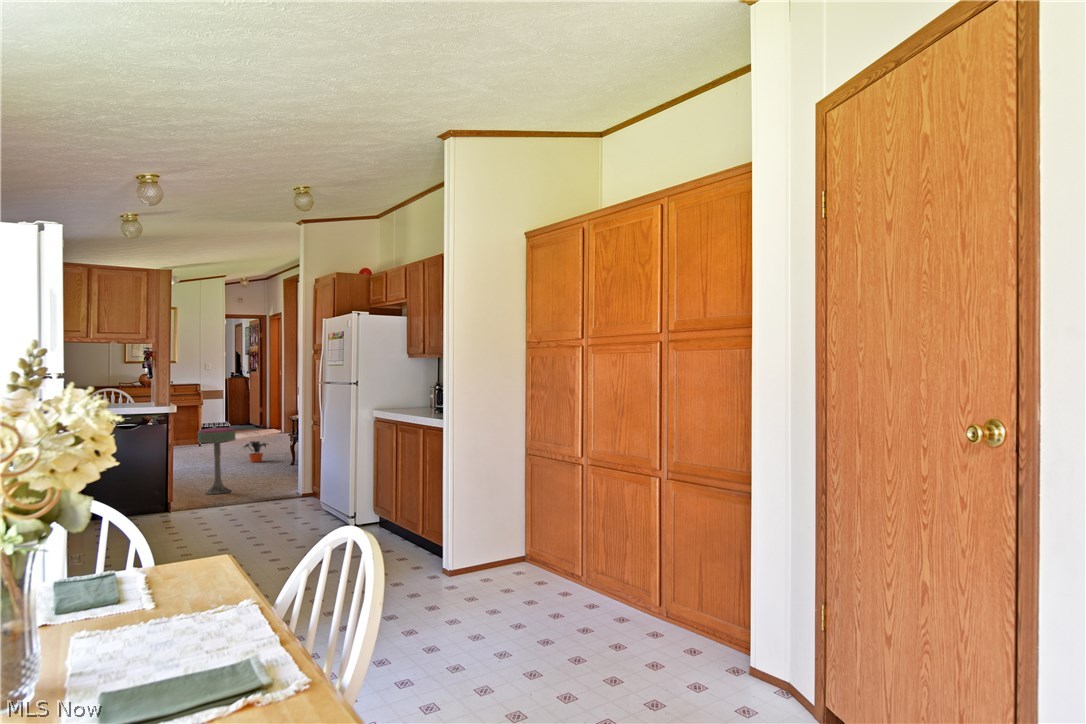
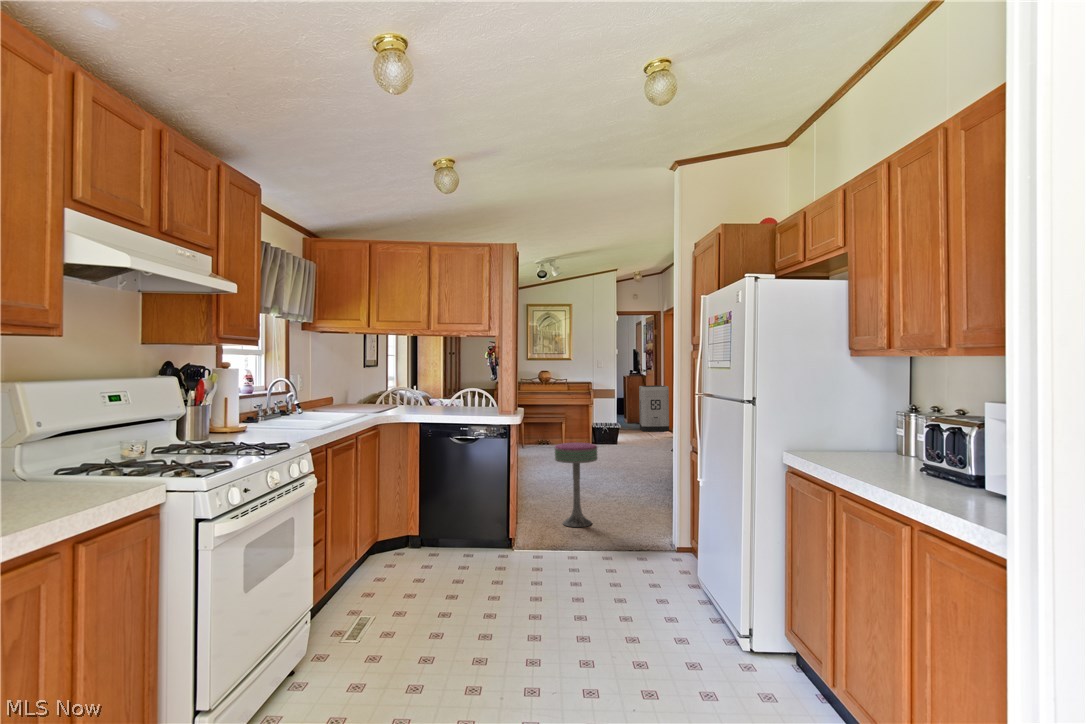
trash can: none [245,386,276,431] -> present [639,385,669,432]
potted plant: present [244,441,267,462] -> none [620,452,651,477]

